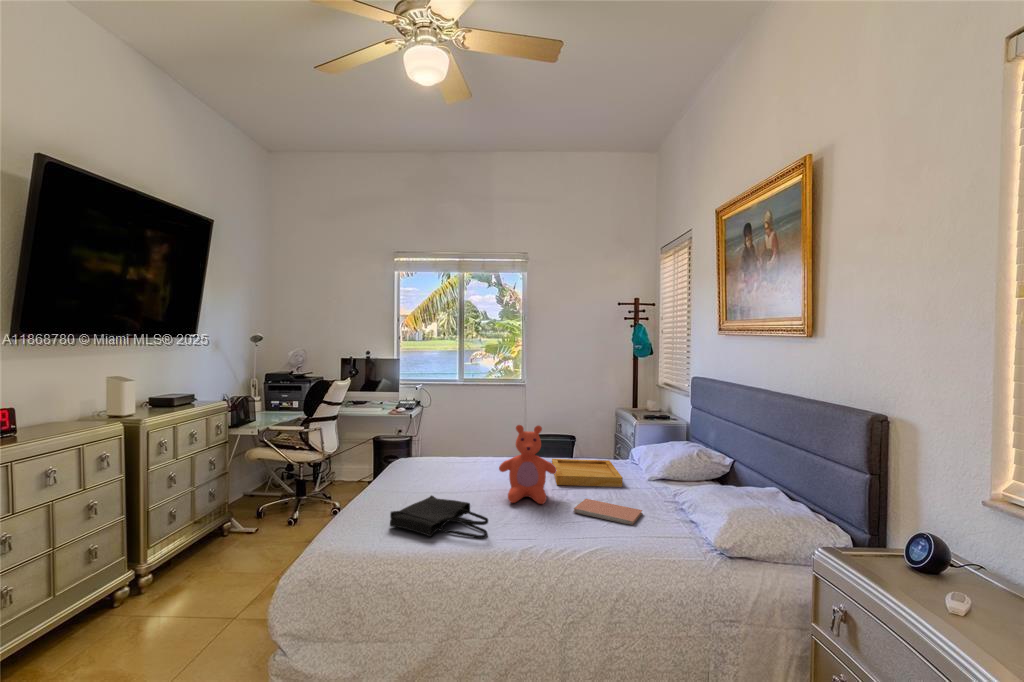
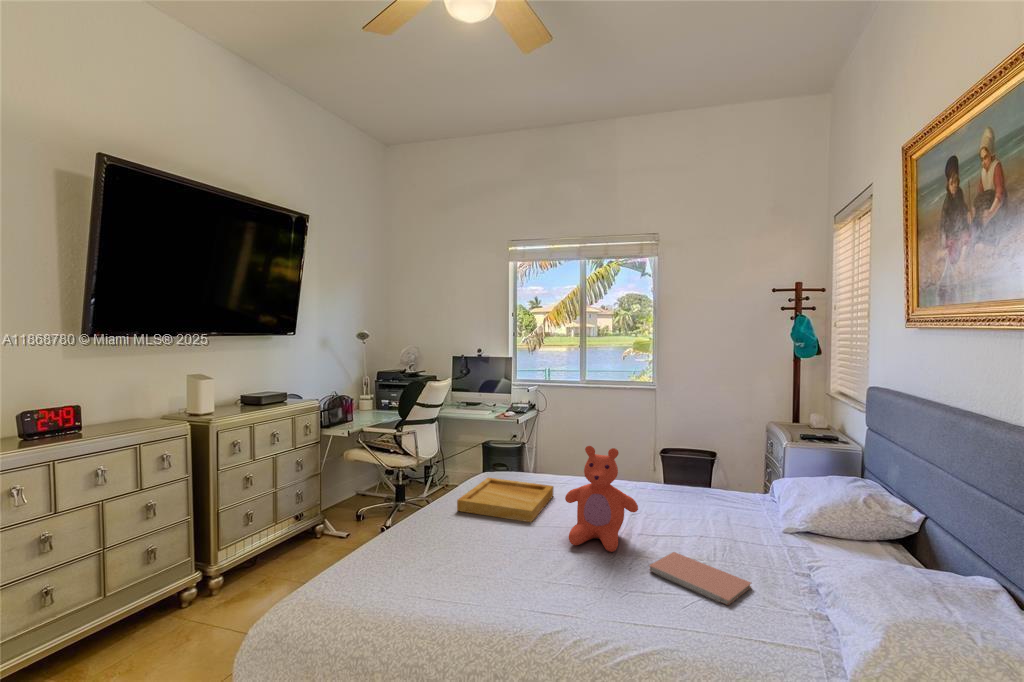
tray: present [552,459,623,487] -> present [457,478,554,522]
tote bag: present [390,496,488,539] -> none [415,524,519,593]

